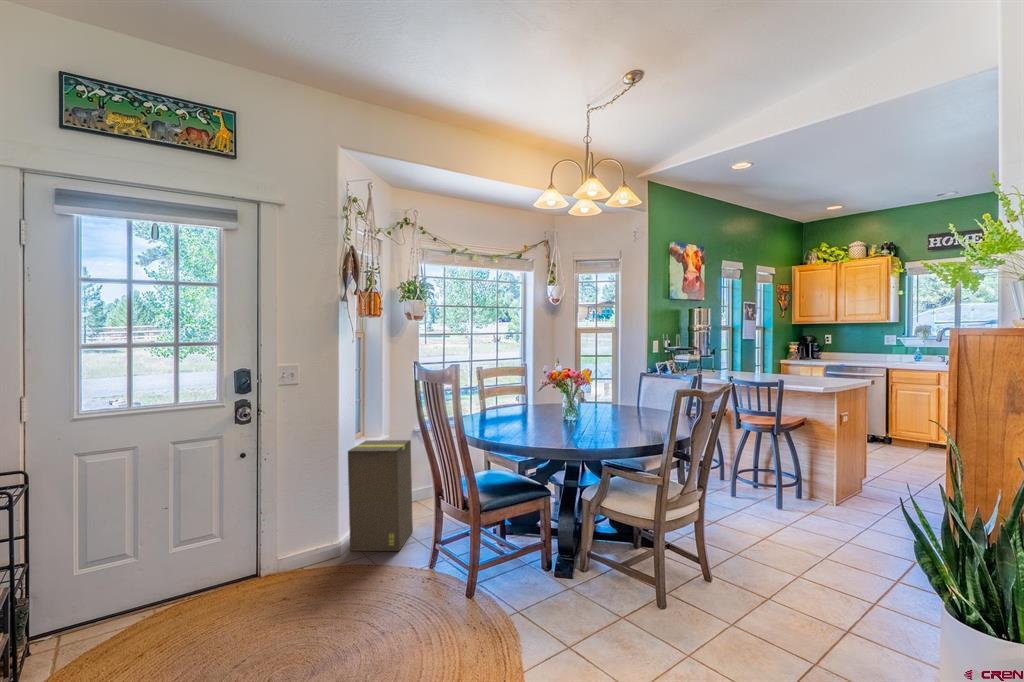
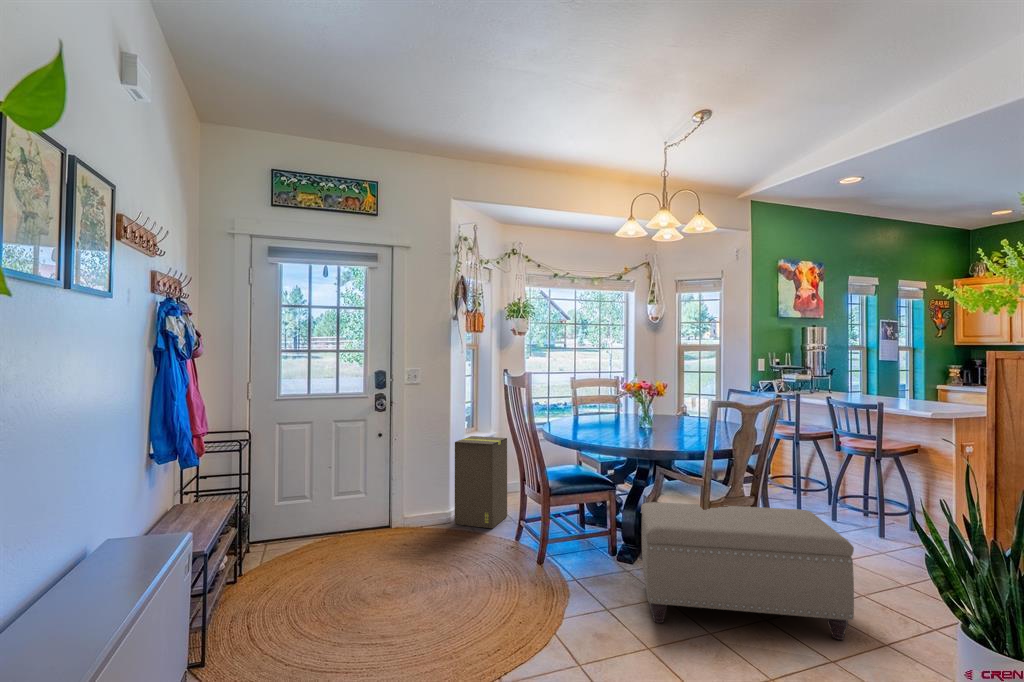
ottoman: none [590,501,834,660] -> present [641,502,854,640]

